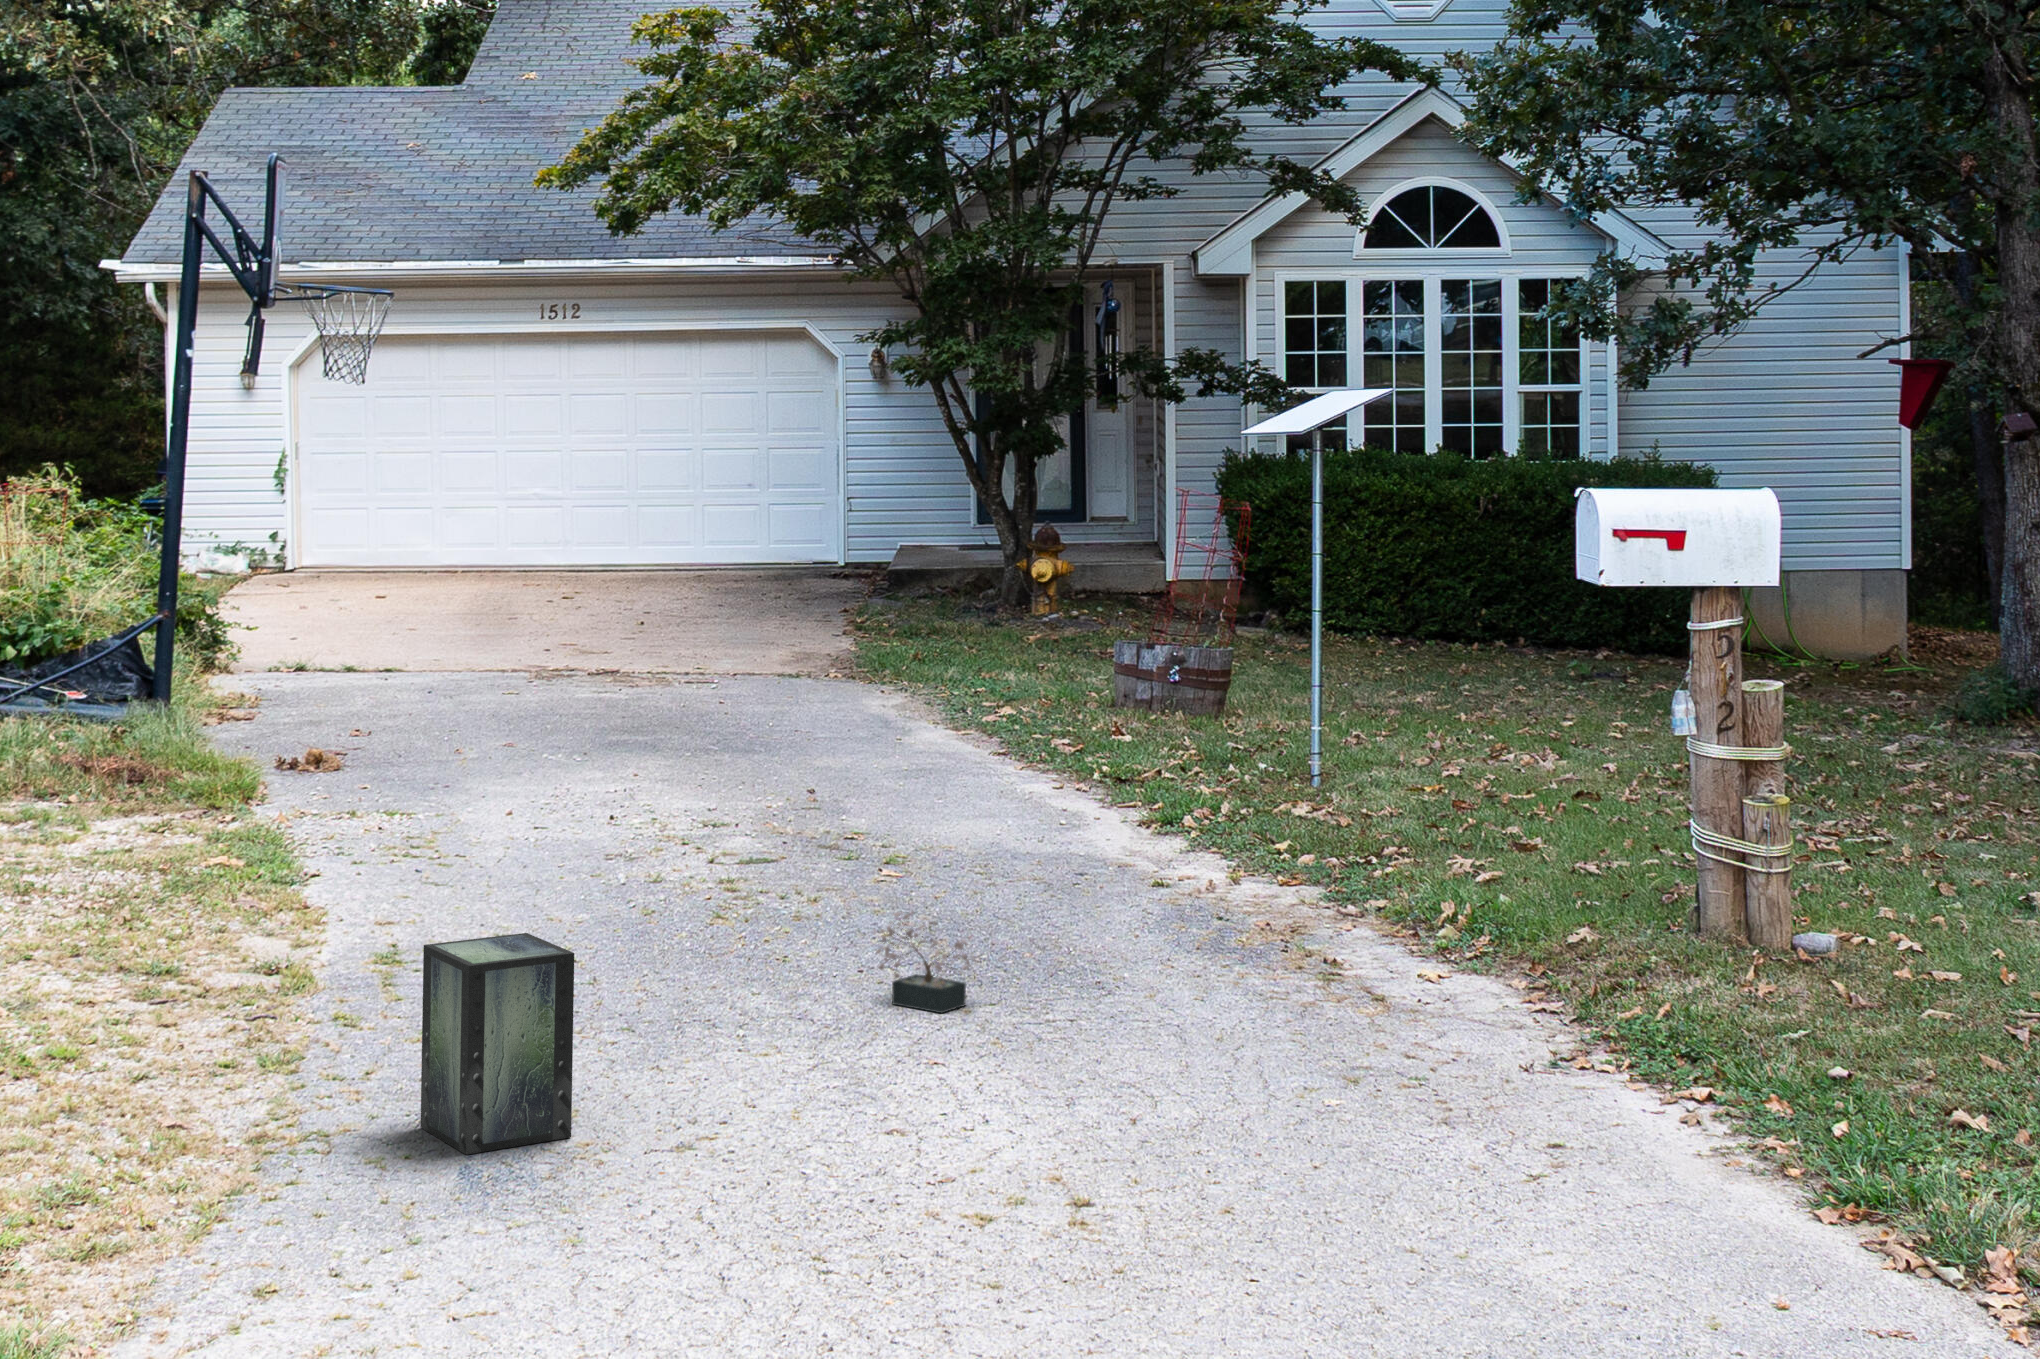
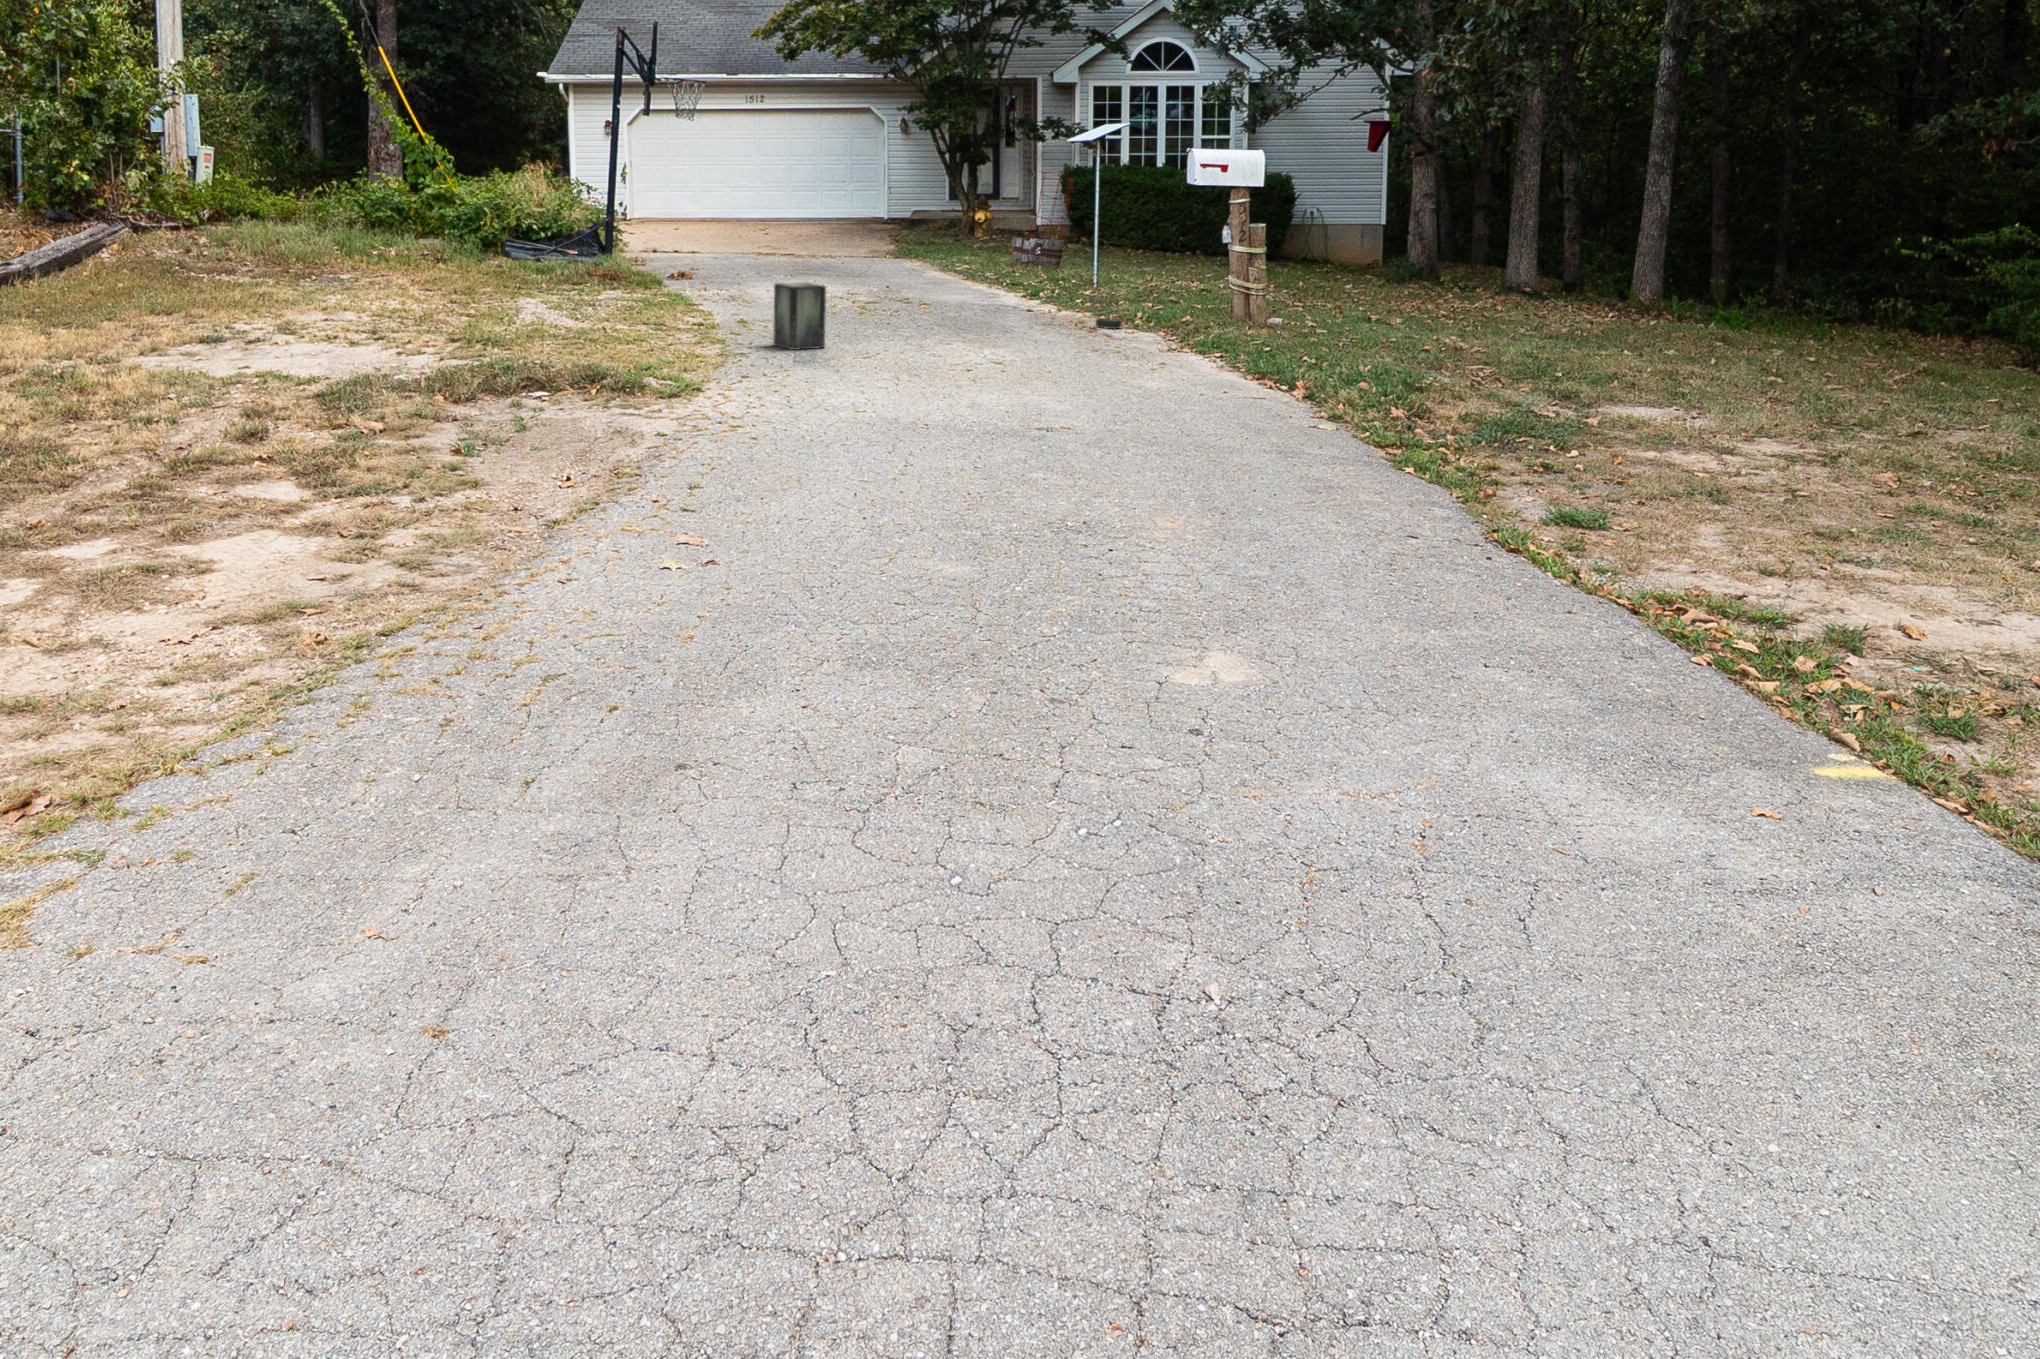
decorative plant: present [874,911,977,1013] -> present [1090,298,1122,329]

